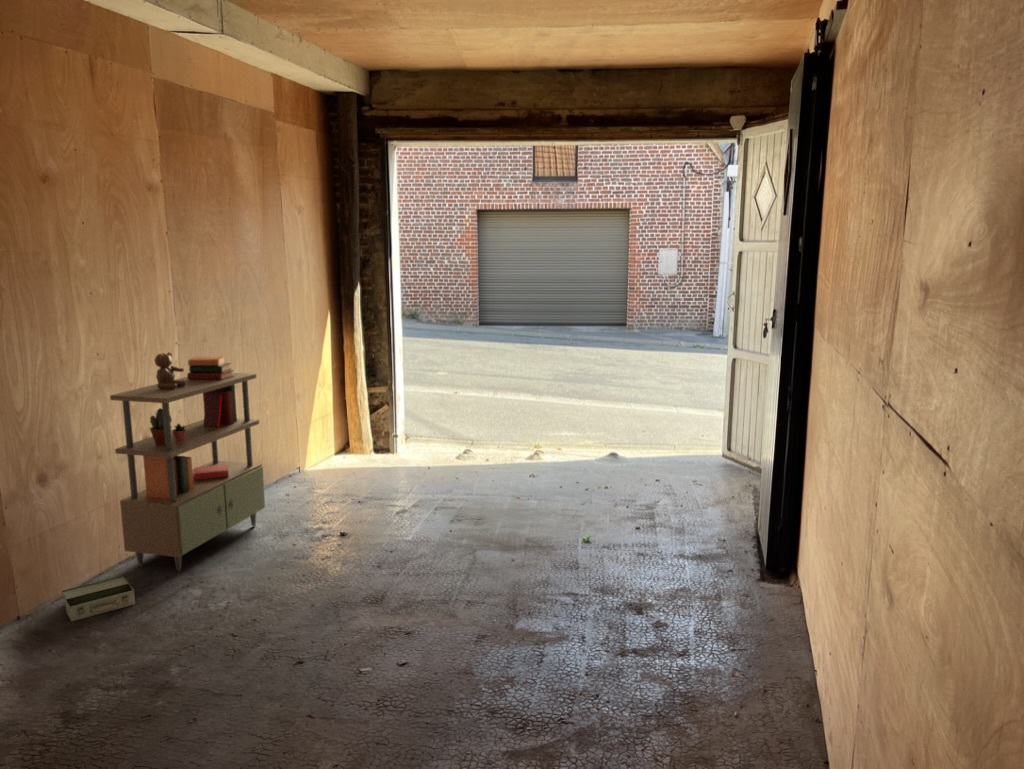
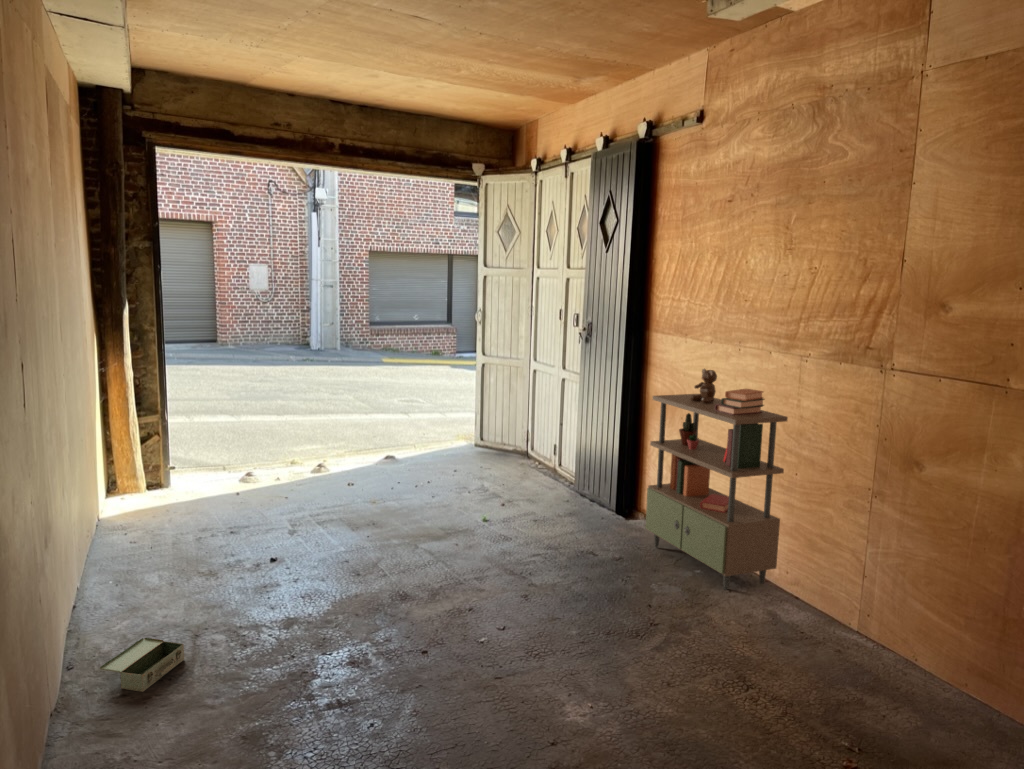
shelving unit: present [110,352,265,571] -> present [645,369,788,590]

